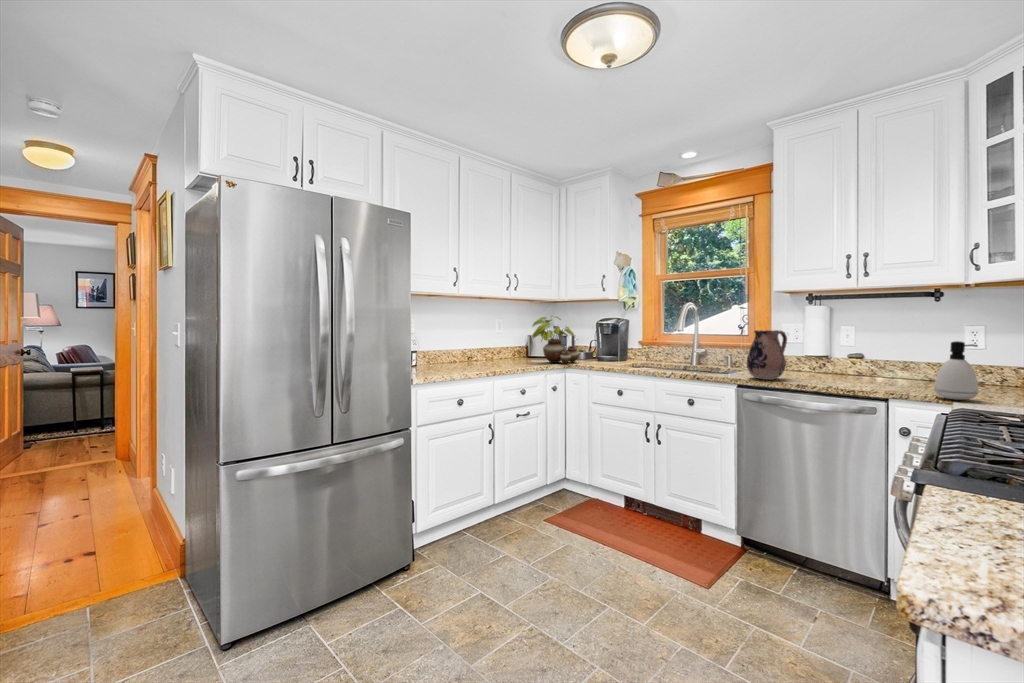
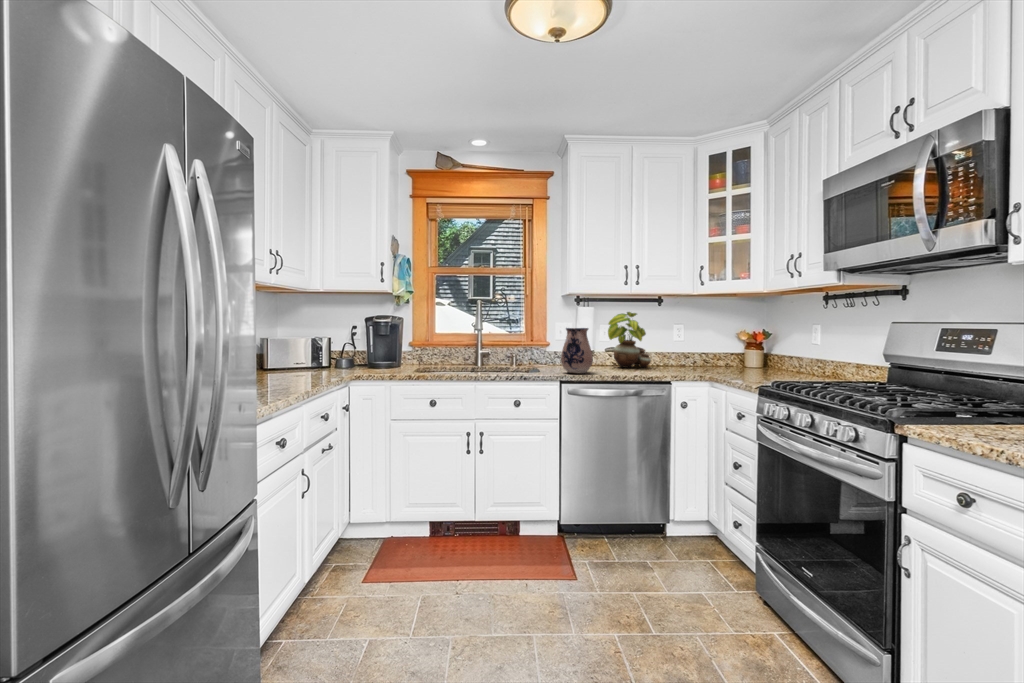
potted plant: present [532,316,579,364] -> present [608,312,651,368]
soap dispenser: present [935,341,978,400] -> none [701,335,727,377]

